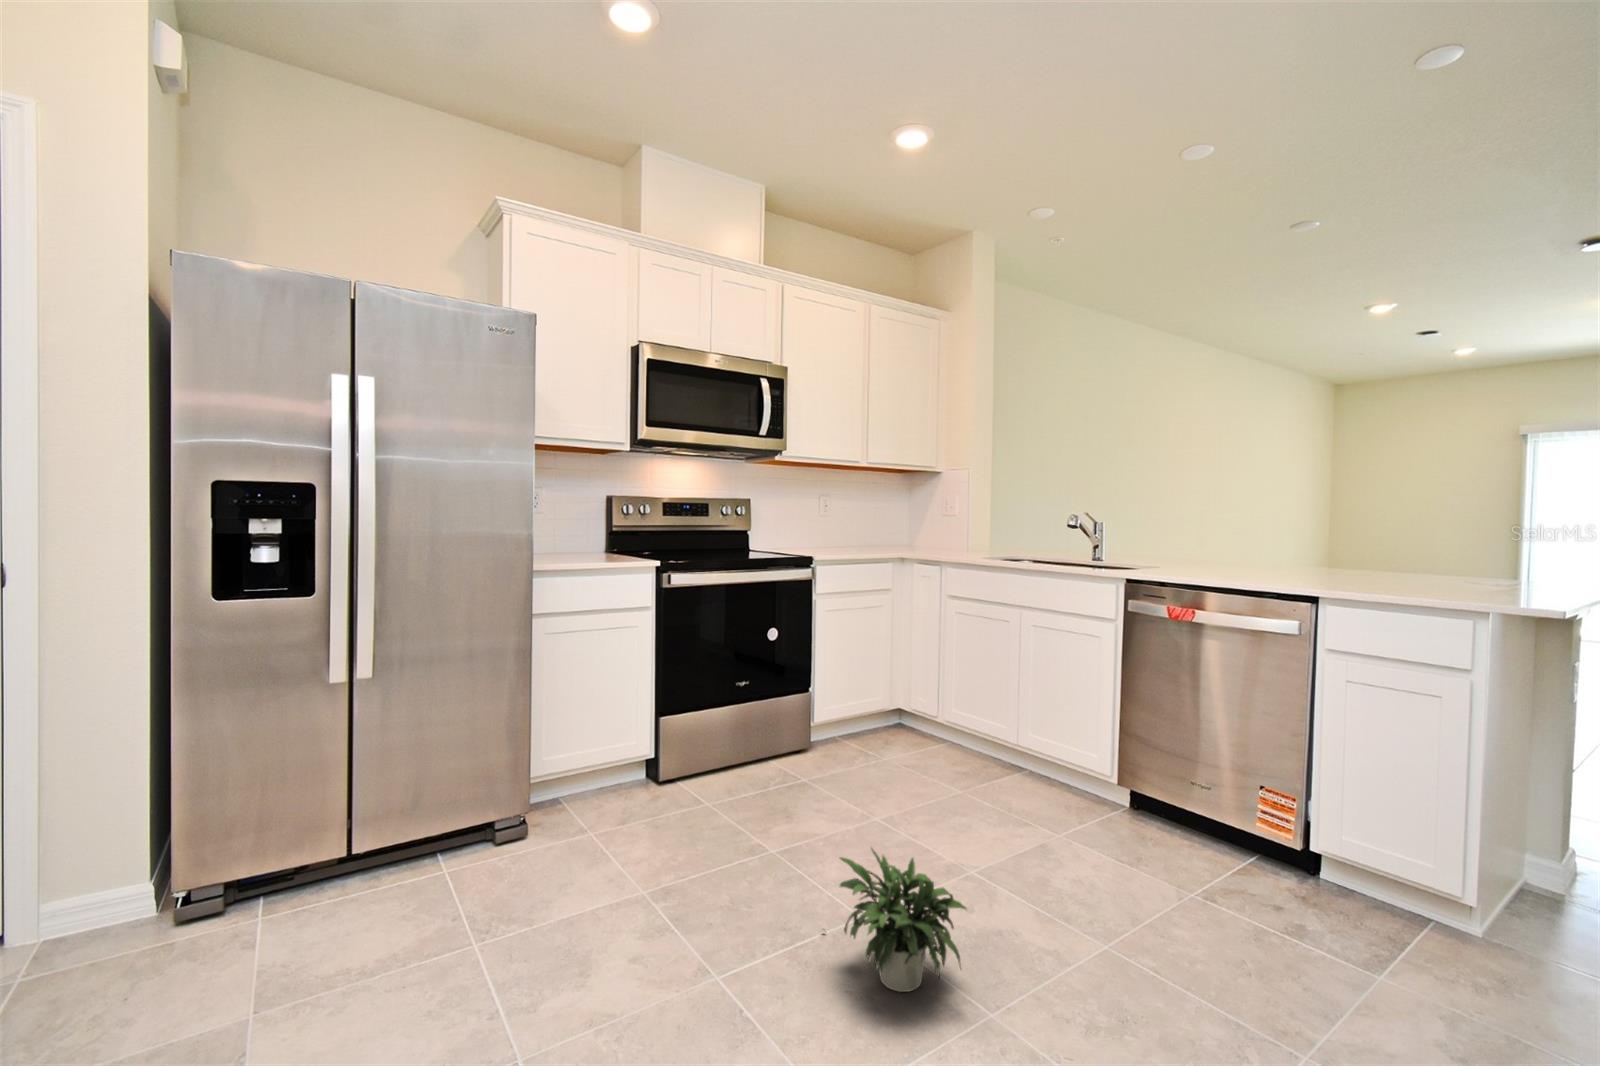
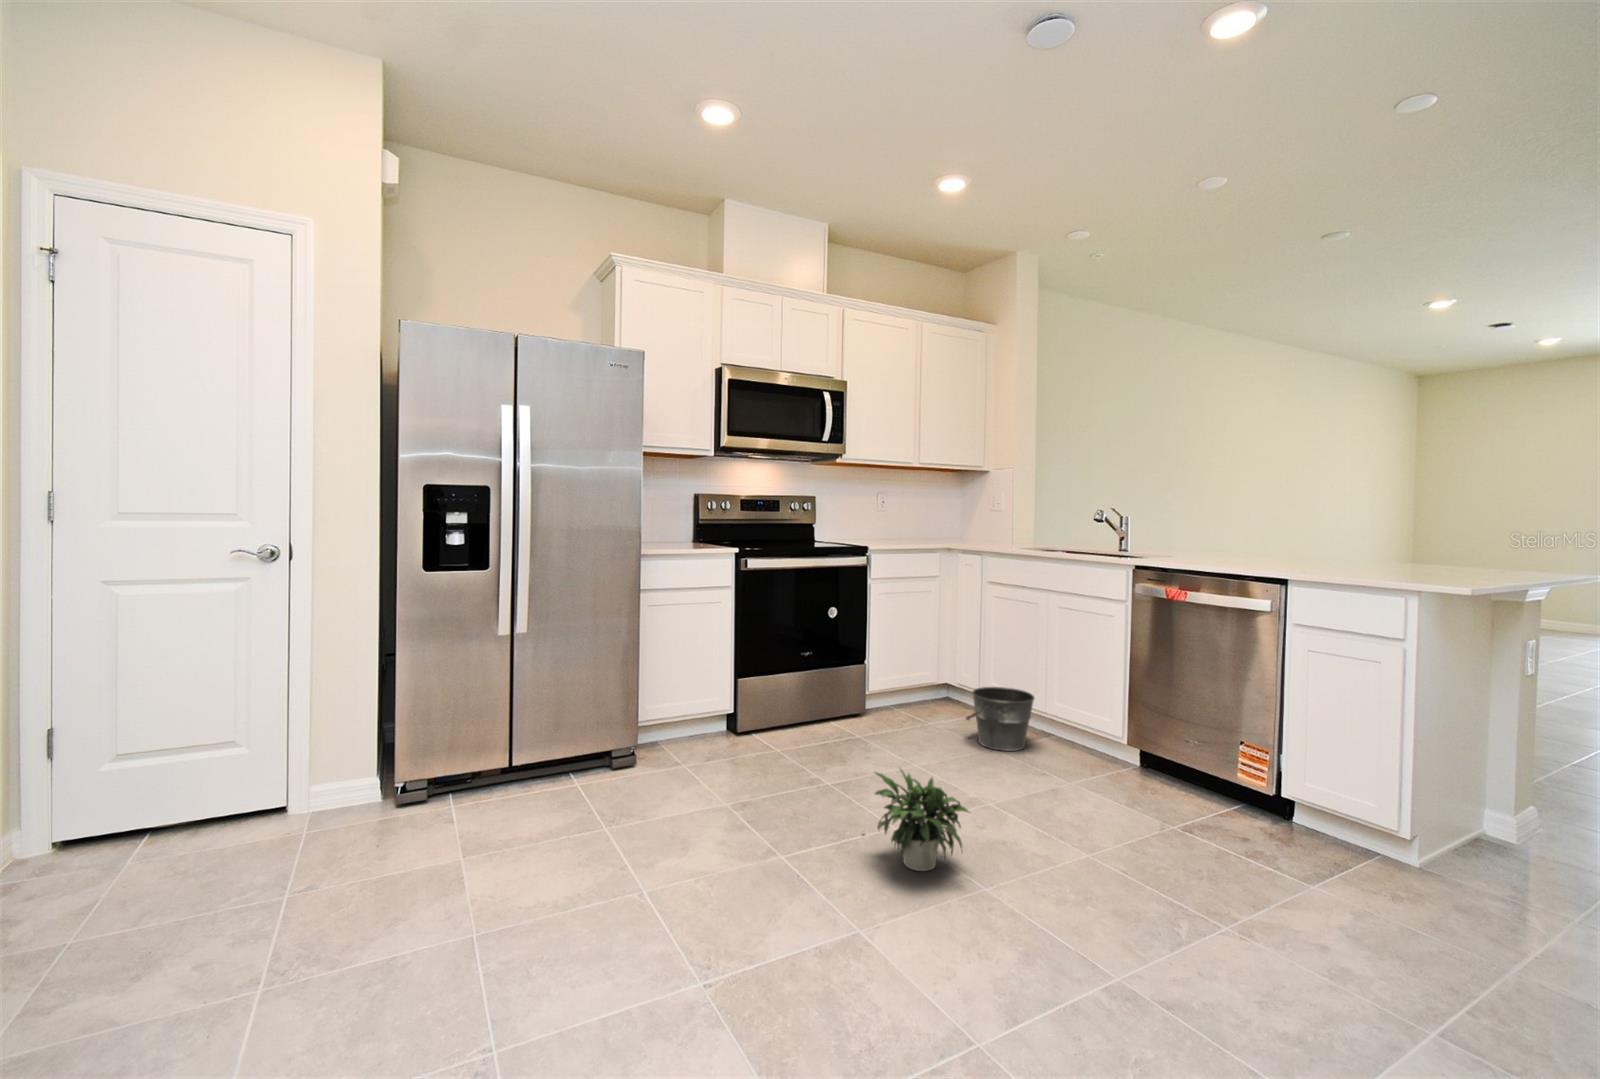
bucket: none [929,719,1010,796] -> present [966,687,1035,751]

